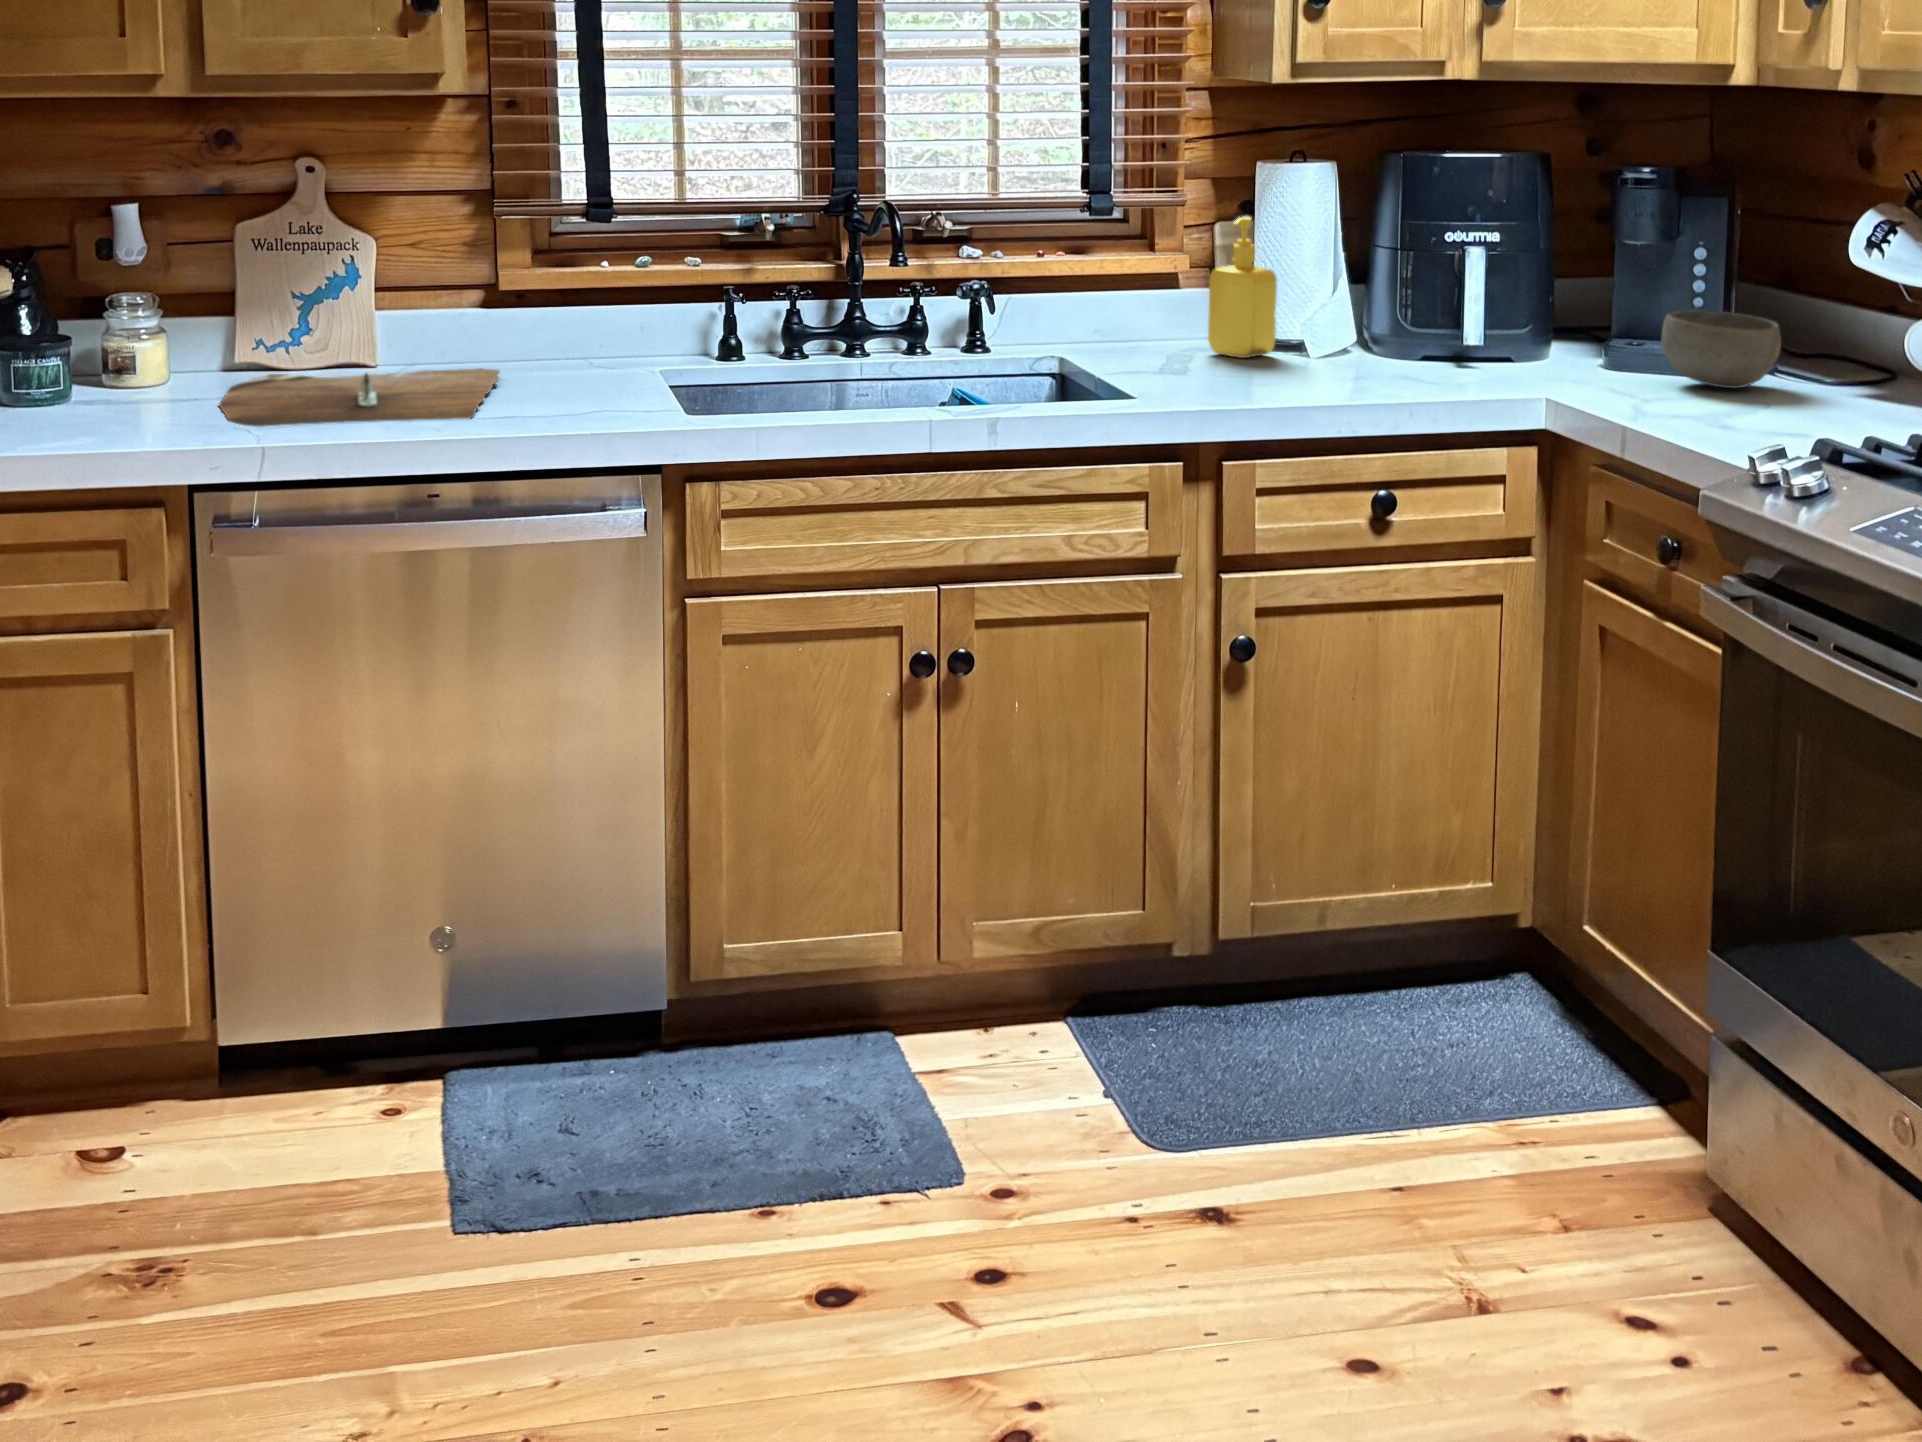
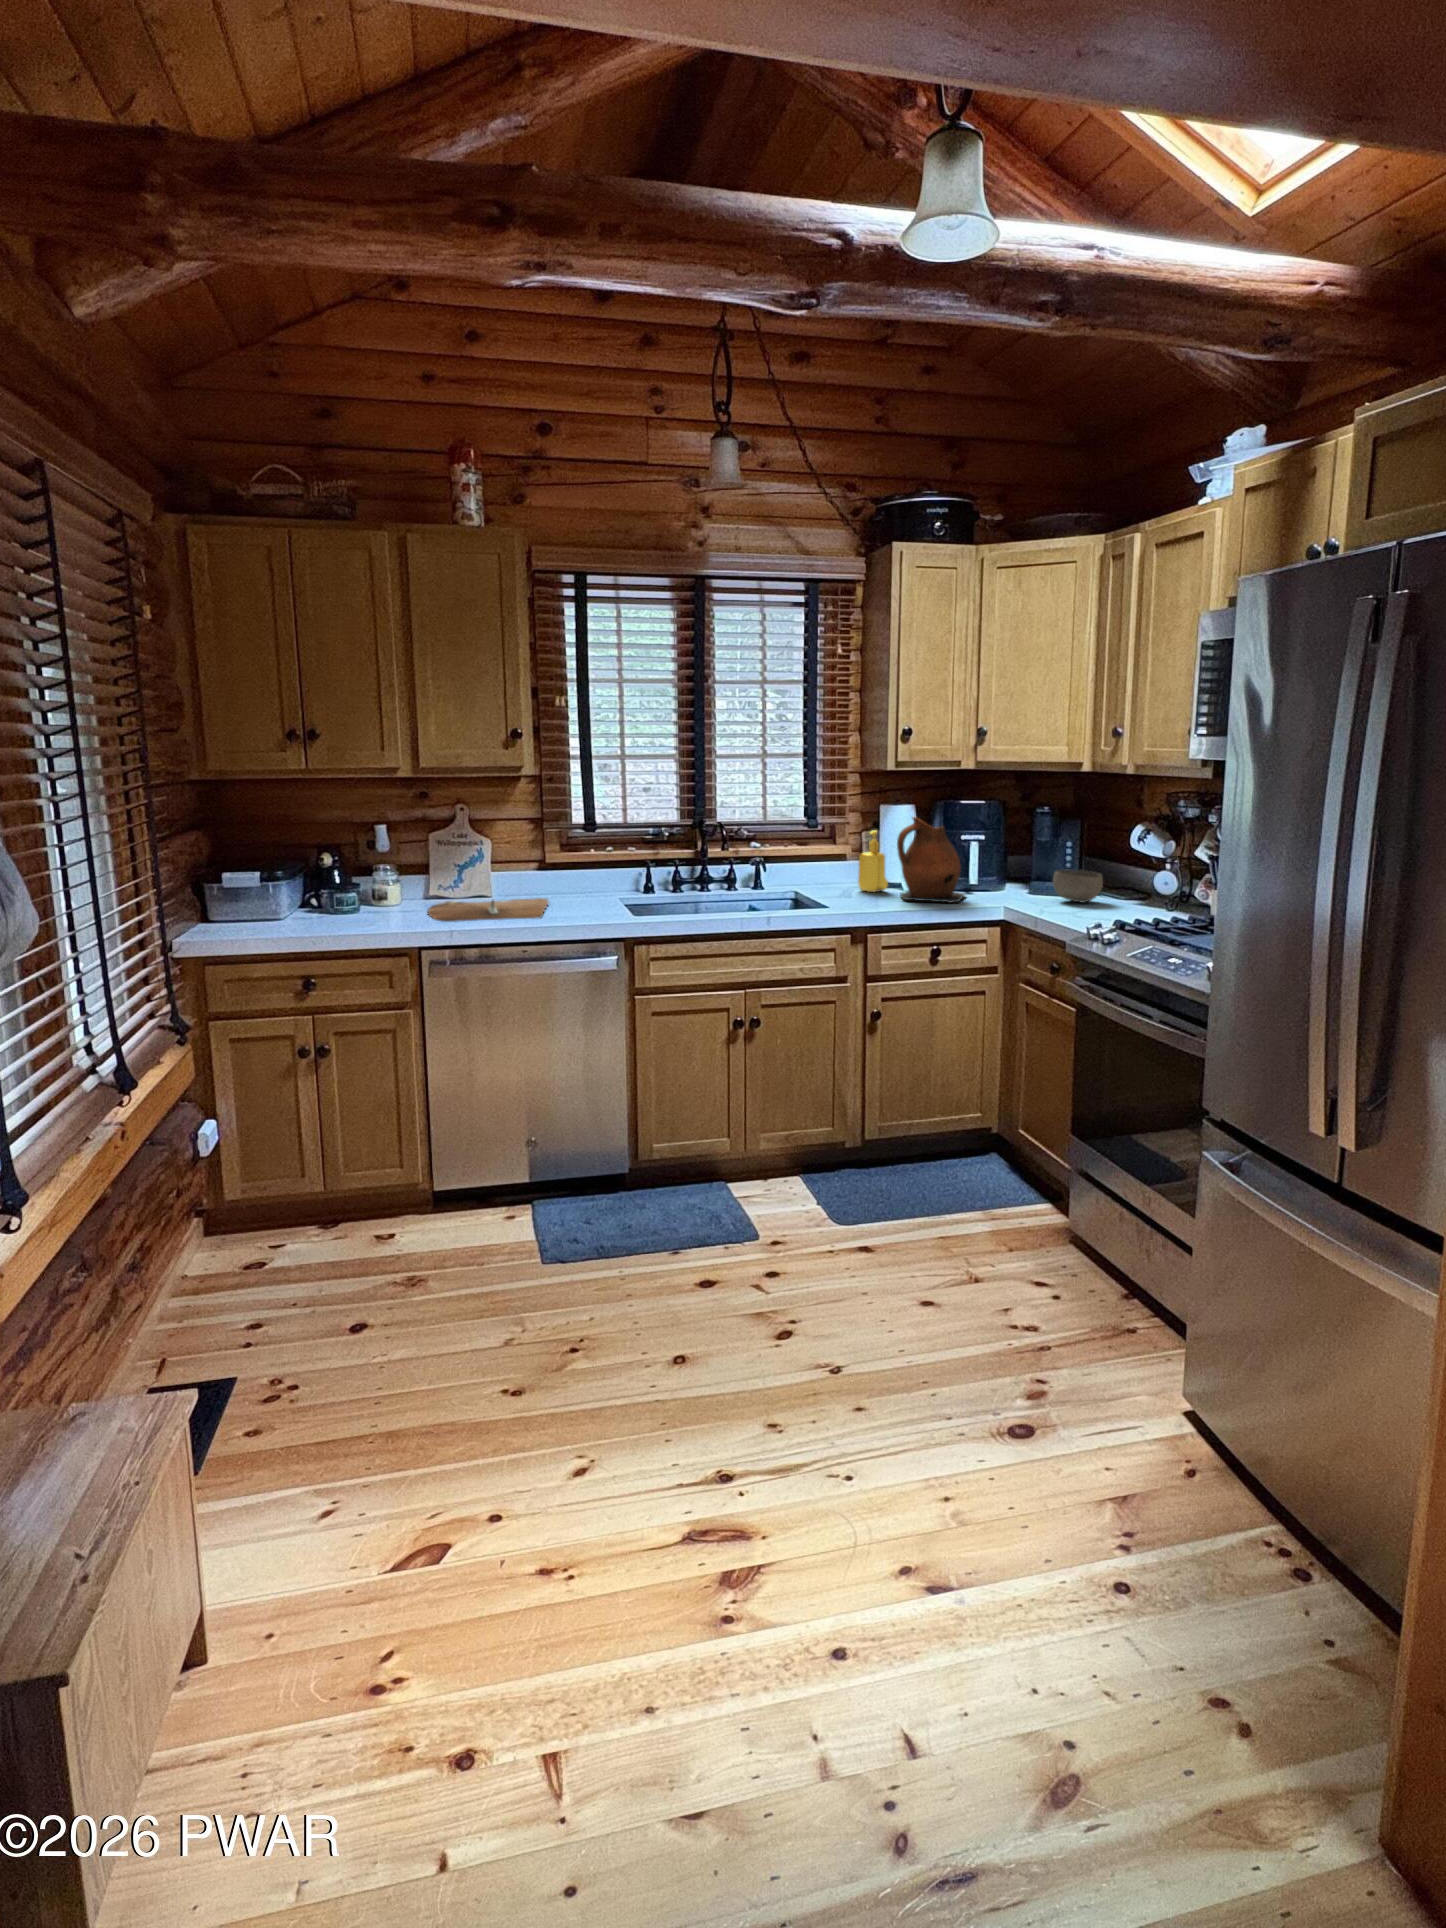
ceramic pitcher: none [1296,187,1458,390] -> present [897,817,965,903]

